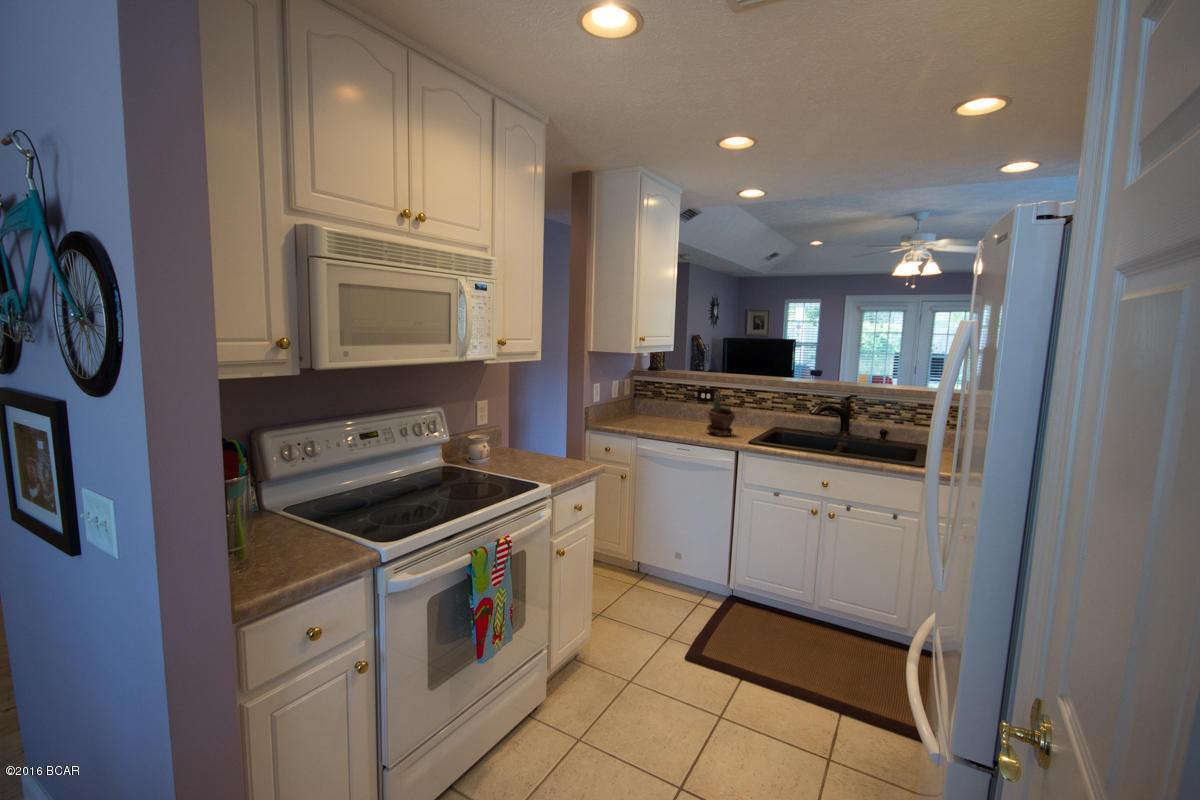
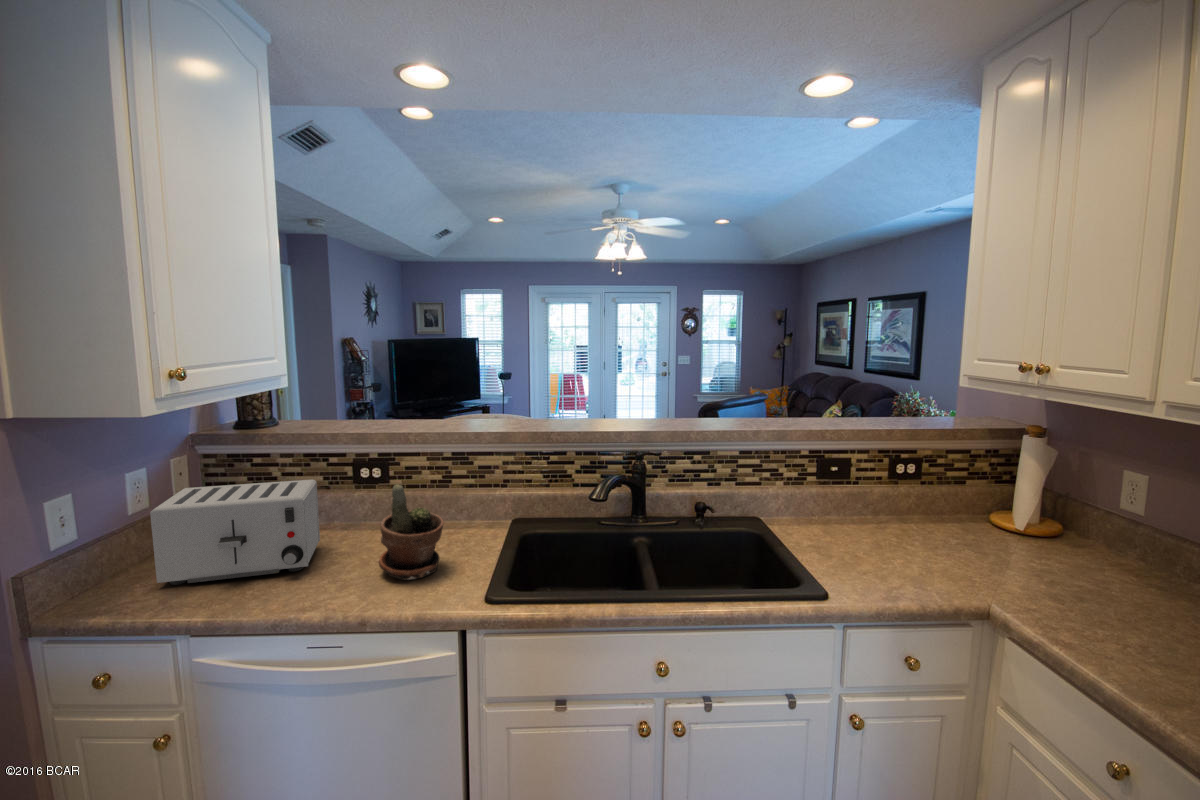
toaster: none [625,389,683,427] -> present [150,480,320,585]

